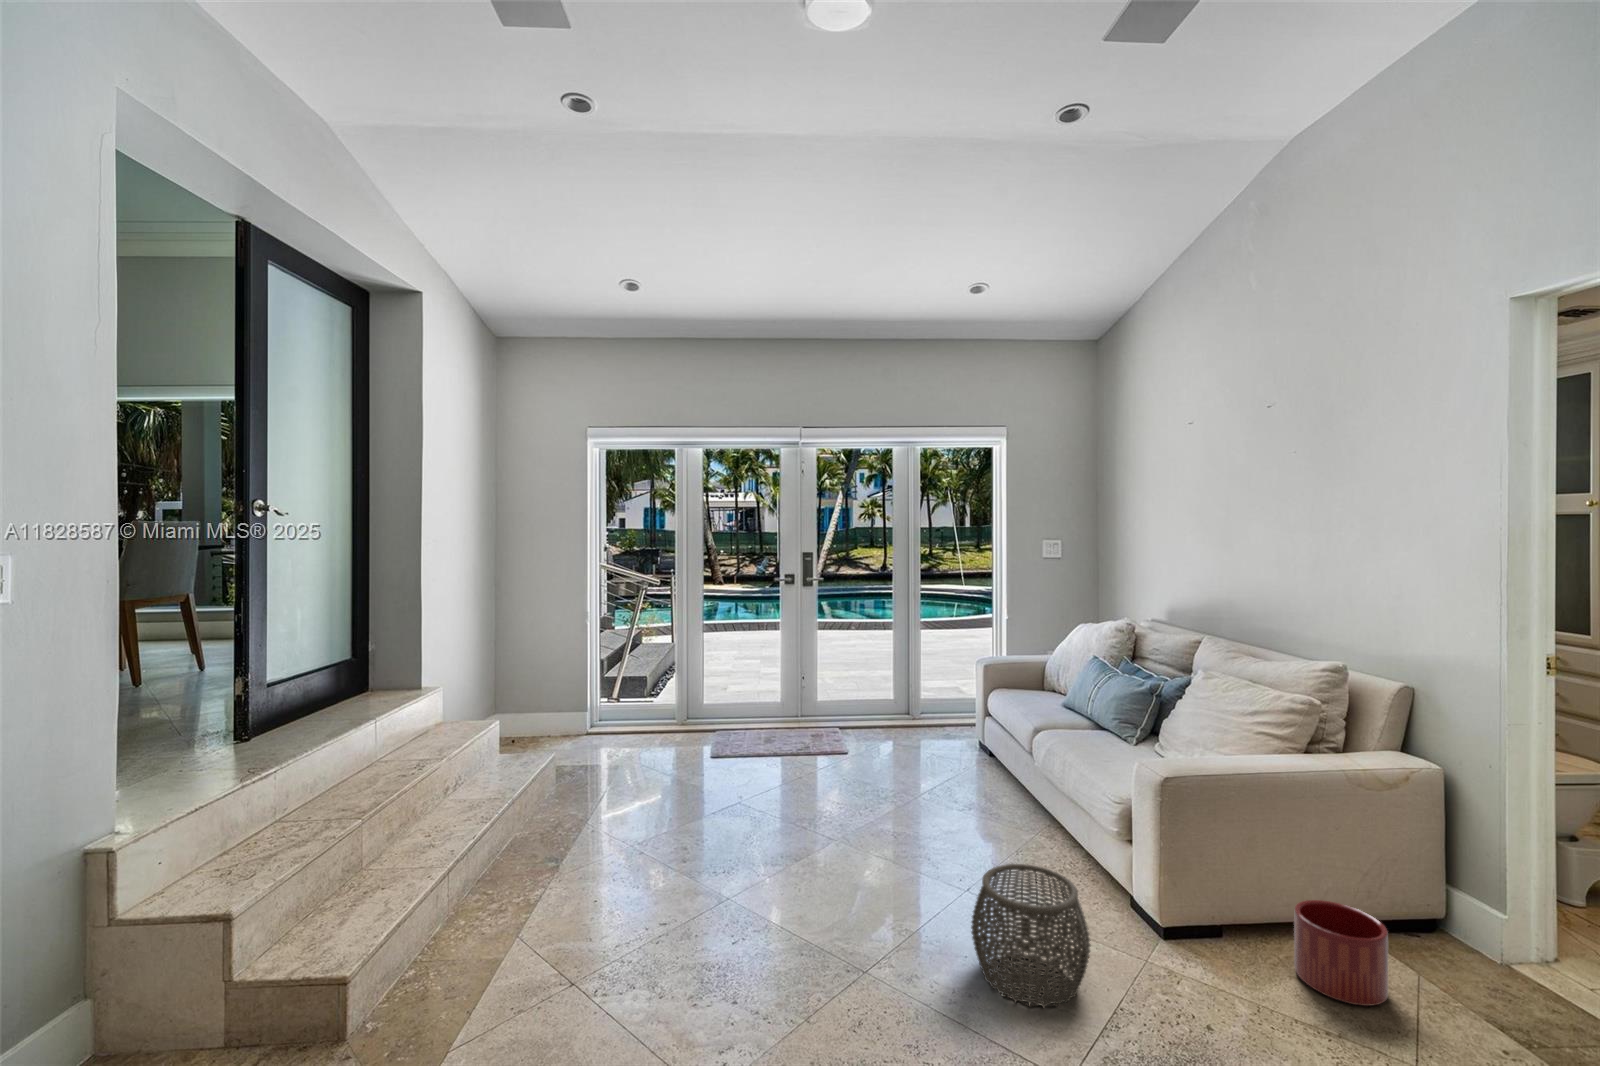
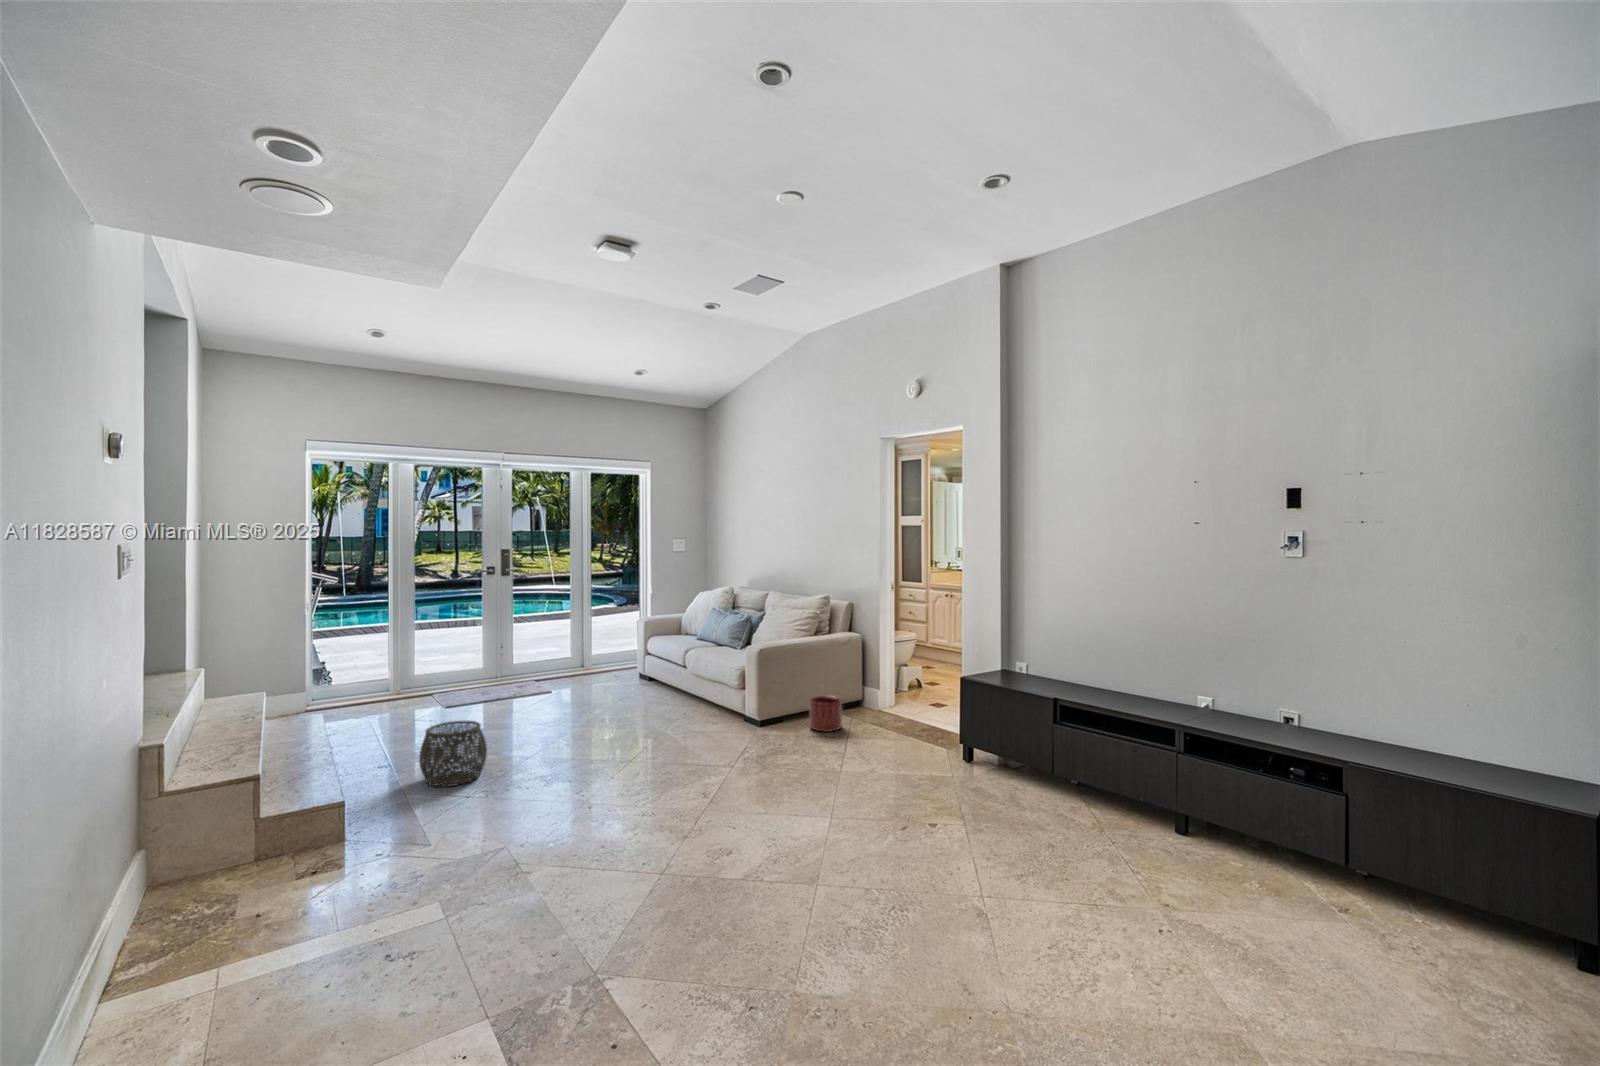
woven basket: present [971,864,1091,1007] -> present [419,721,487,787]

